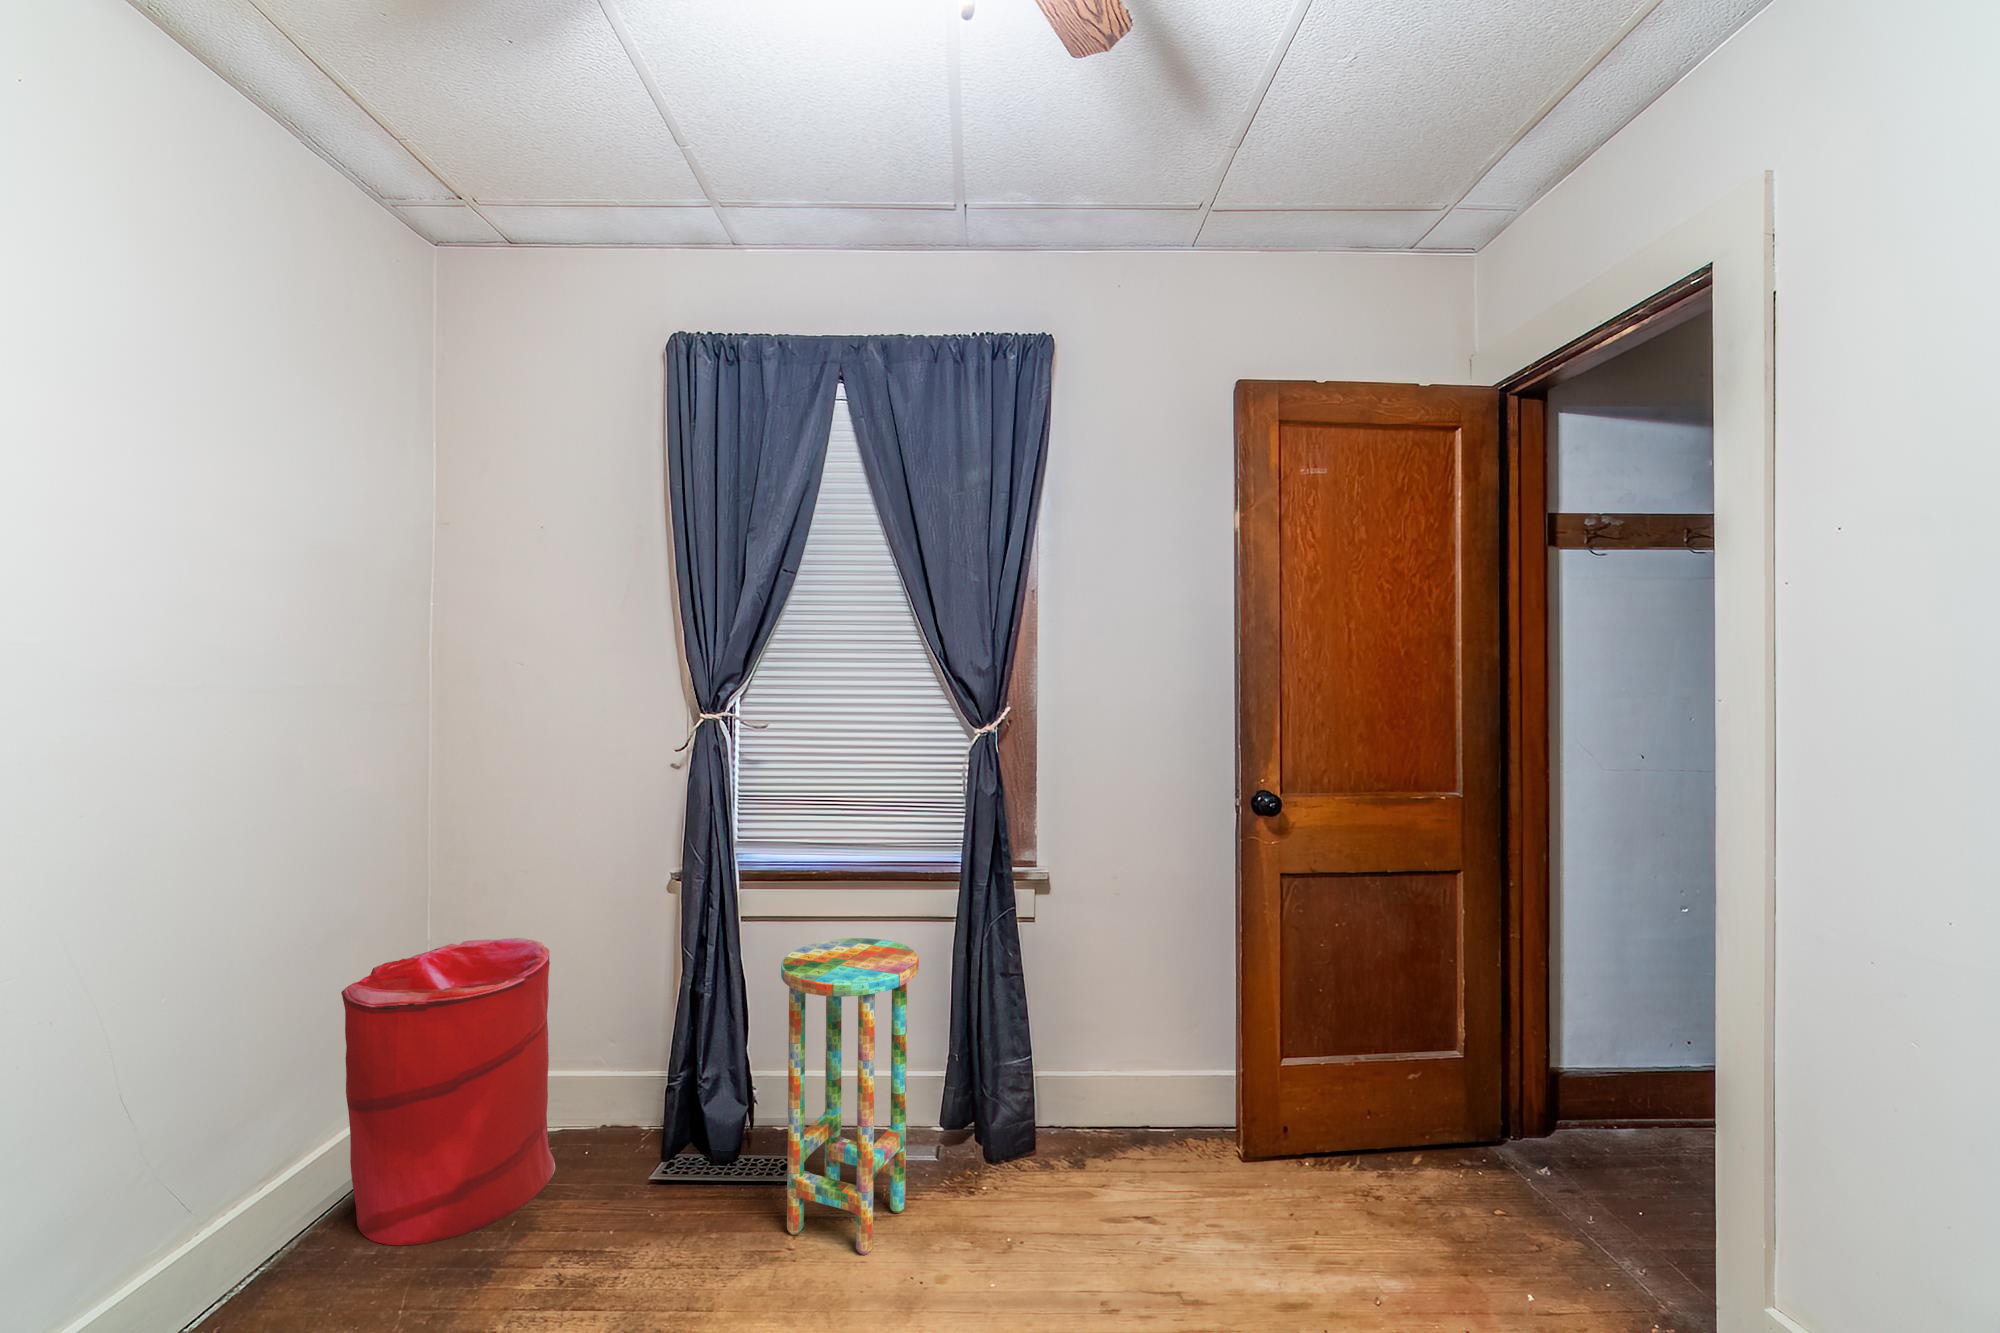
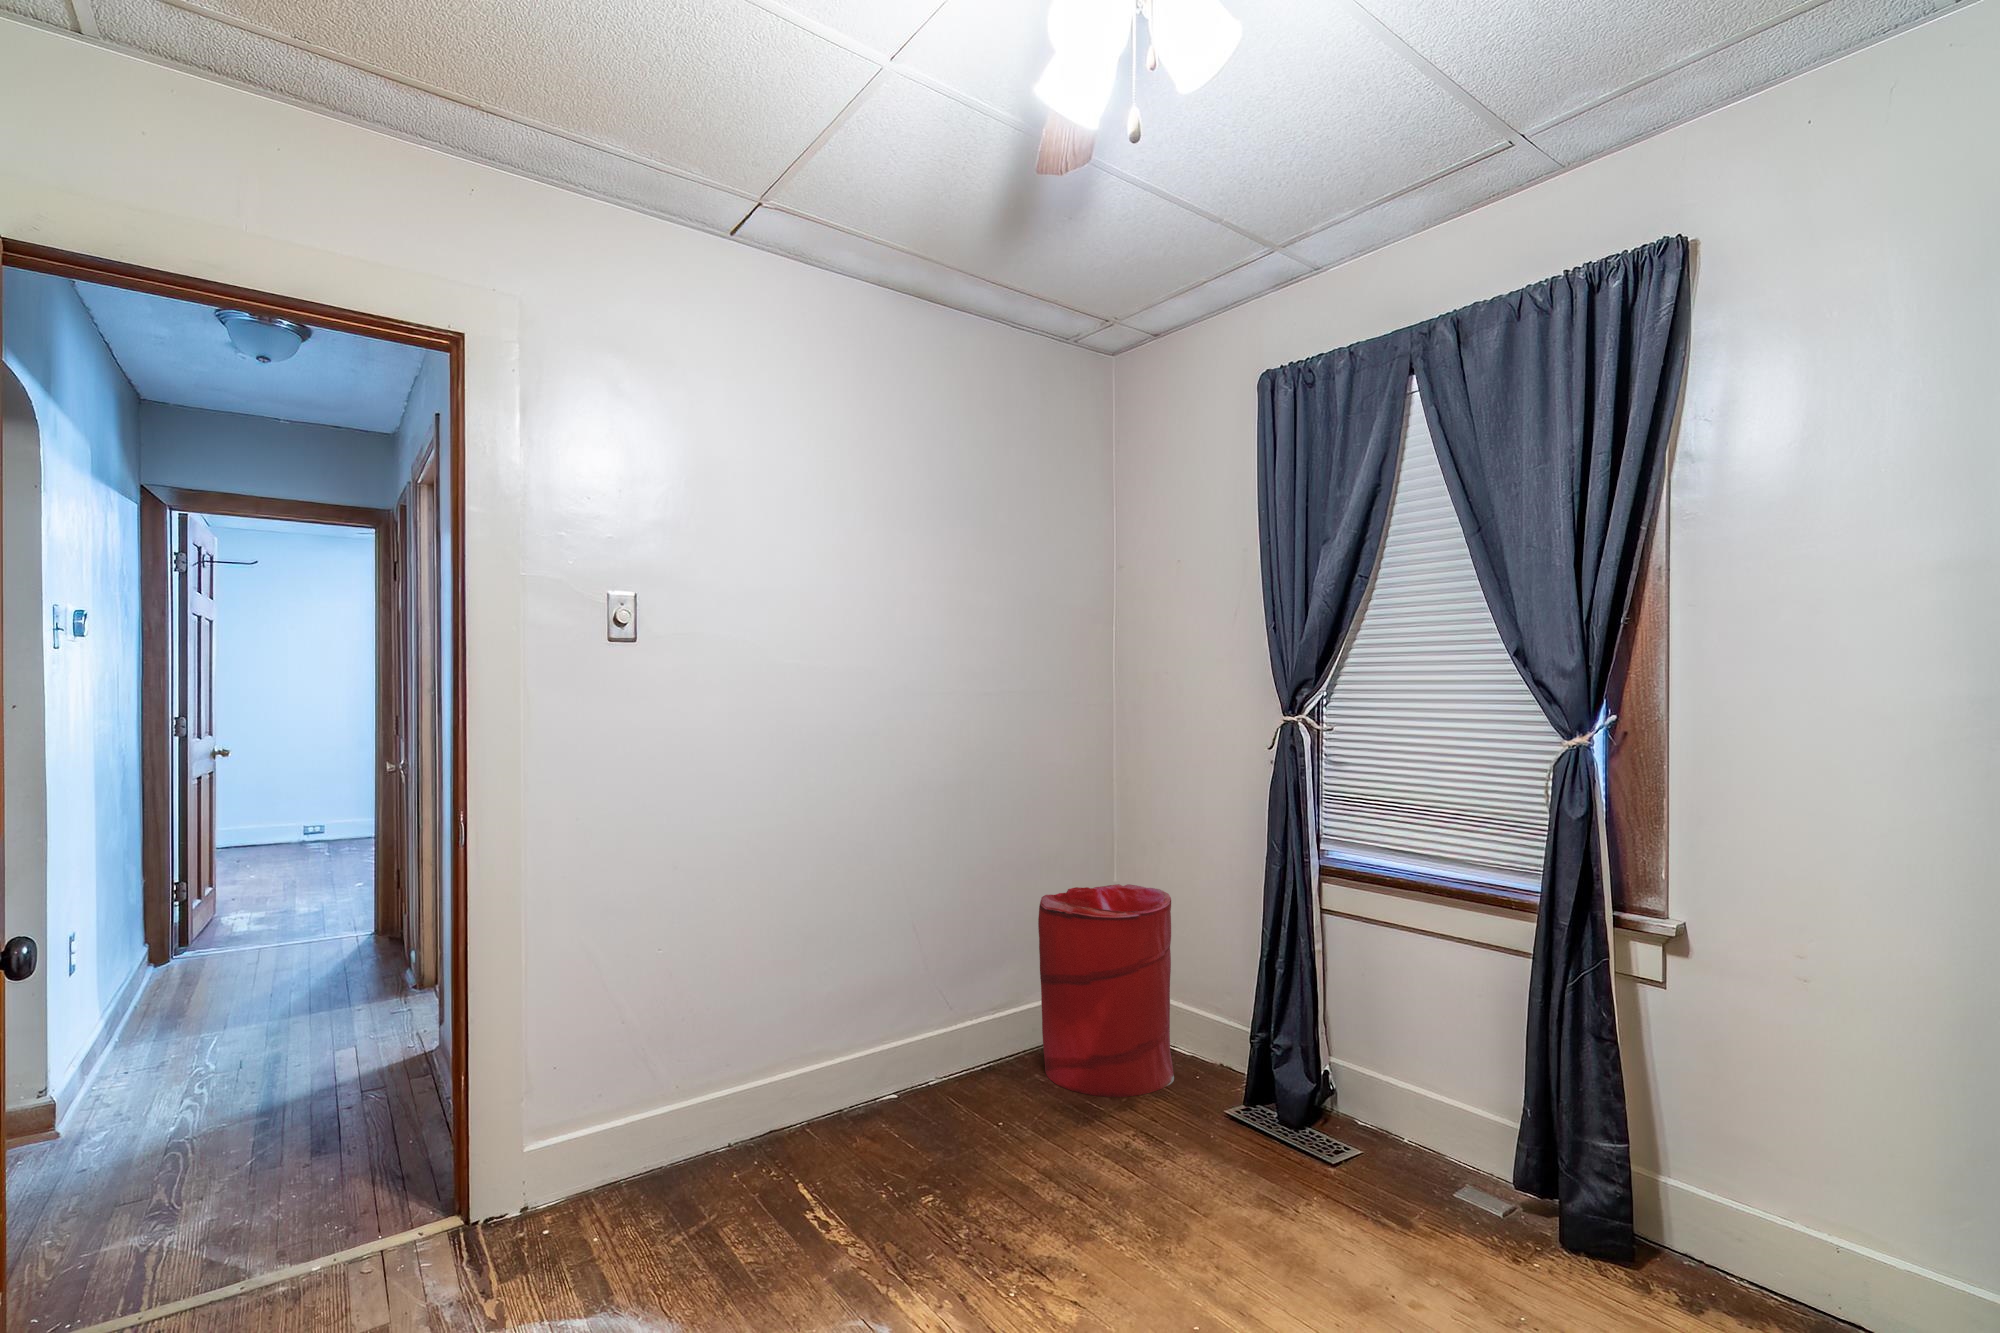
side table: present [781,938,919,1255] -> none [1292,936,1438,1249]

